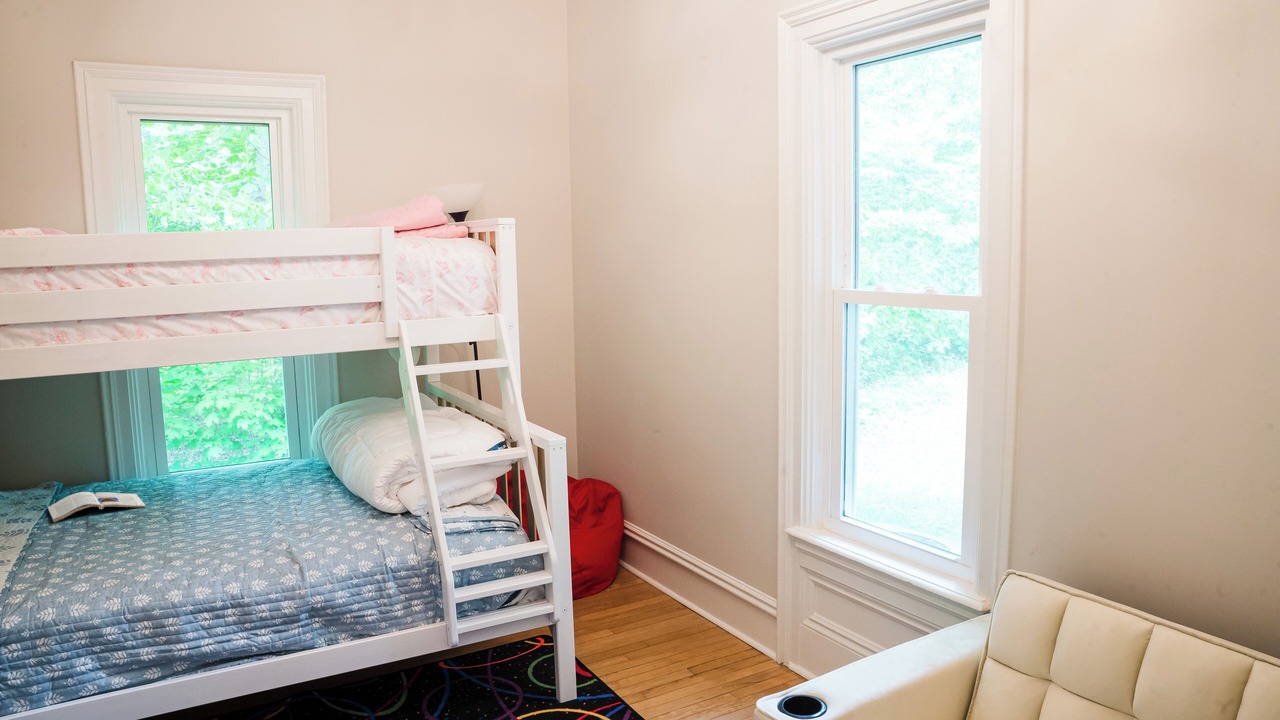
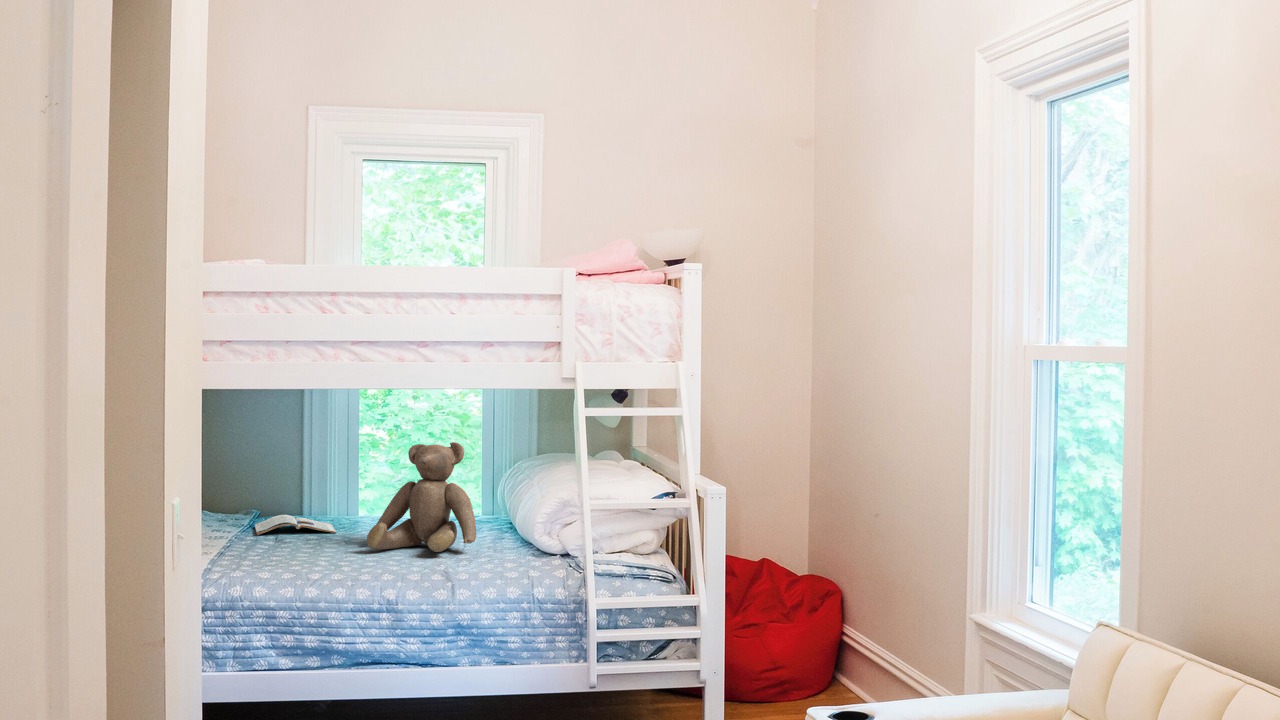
teddy bear: none [186,408,307,529] -> present [366,442,476,552]

